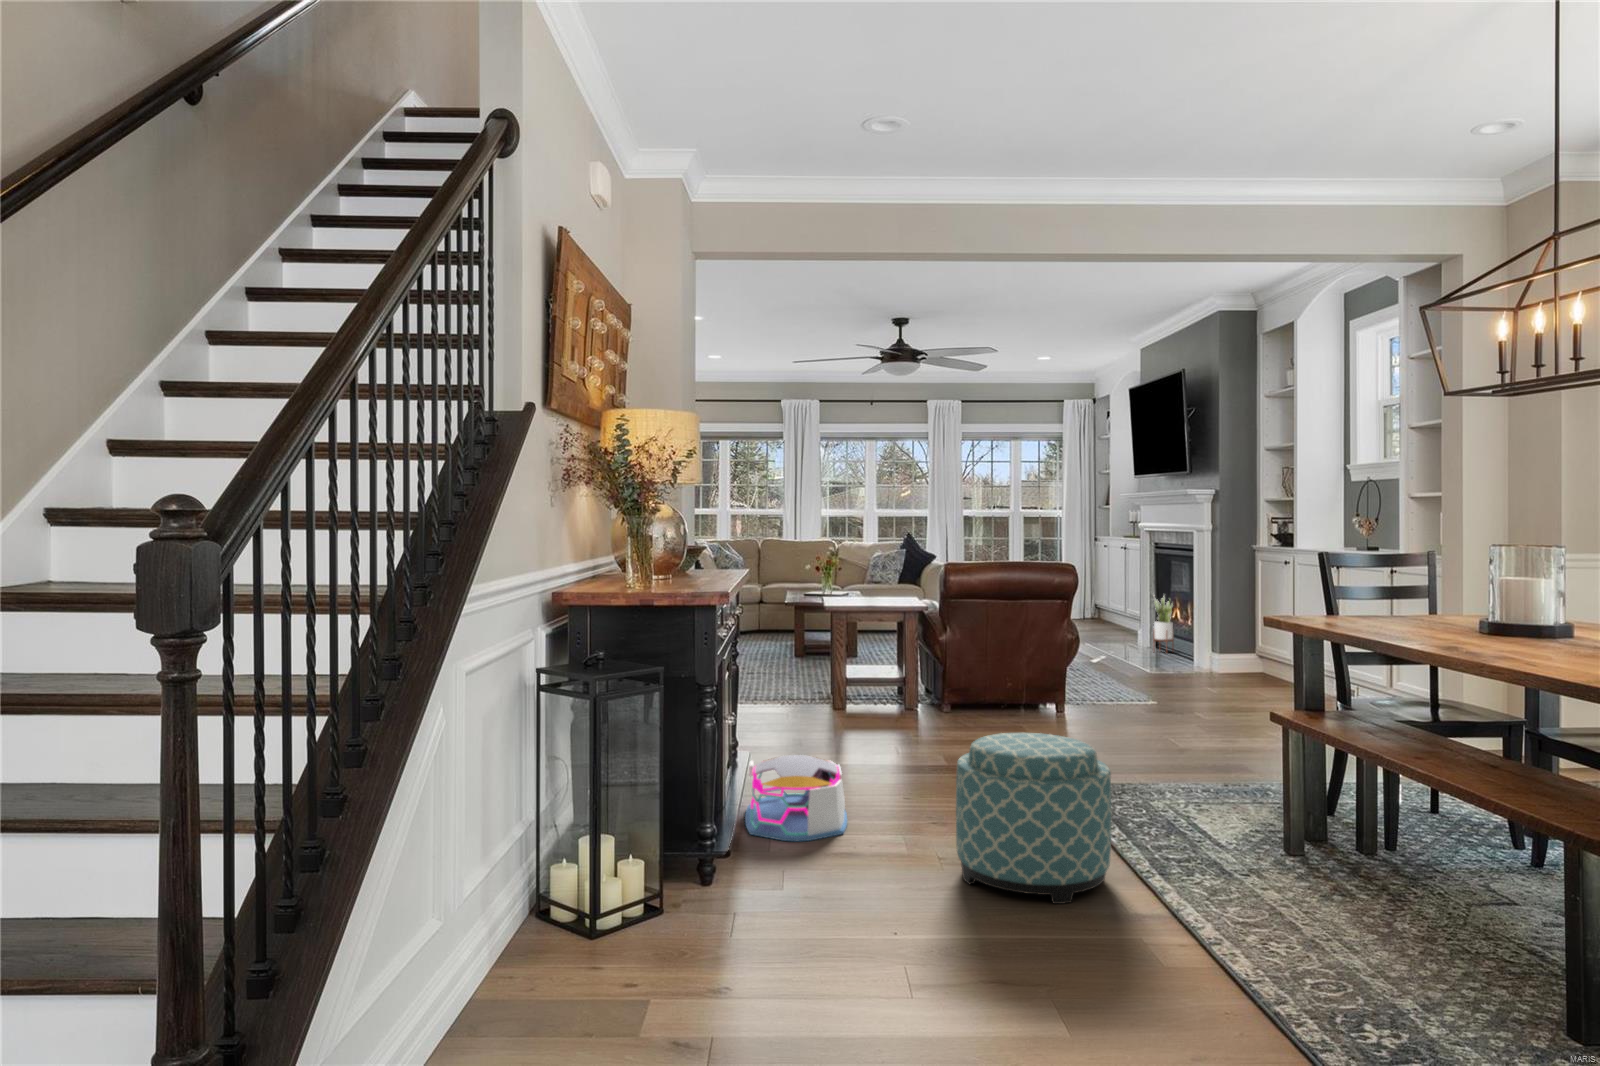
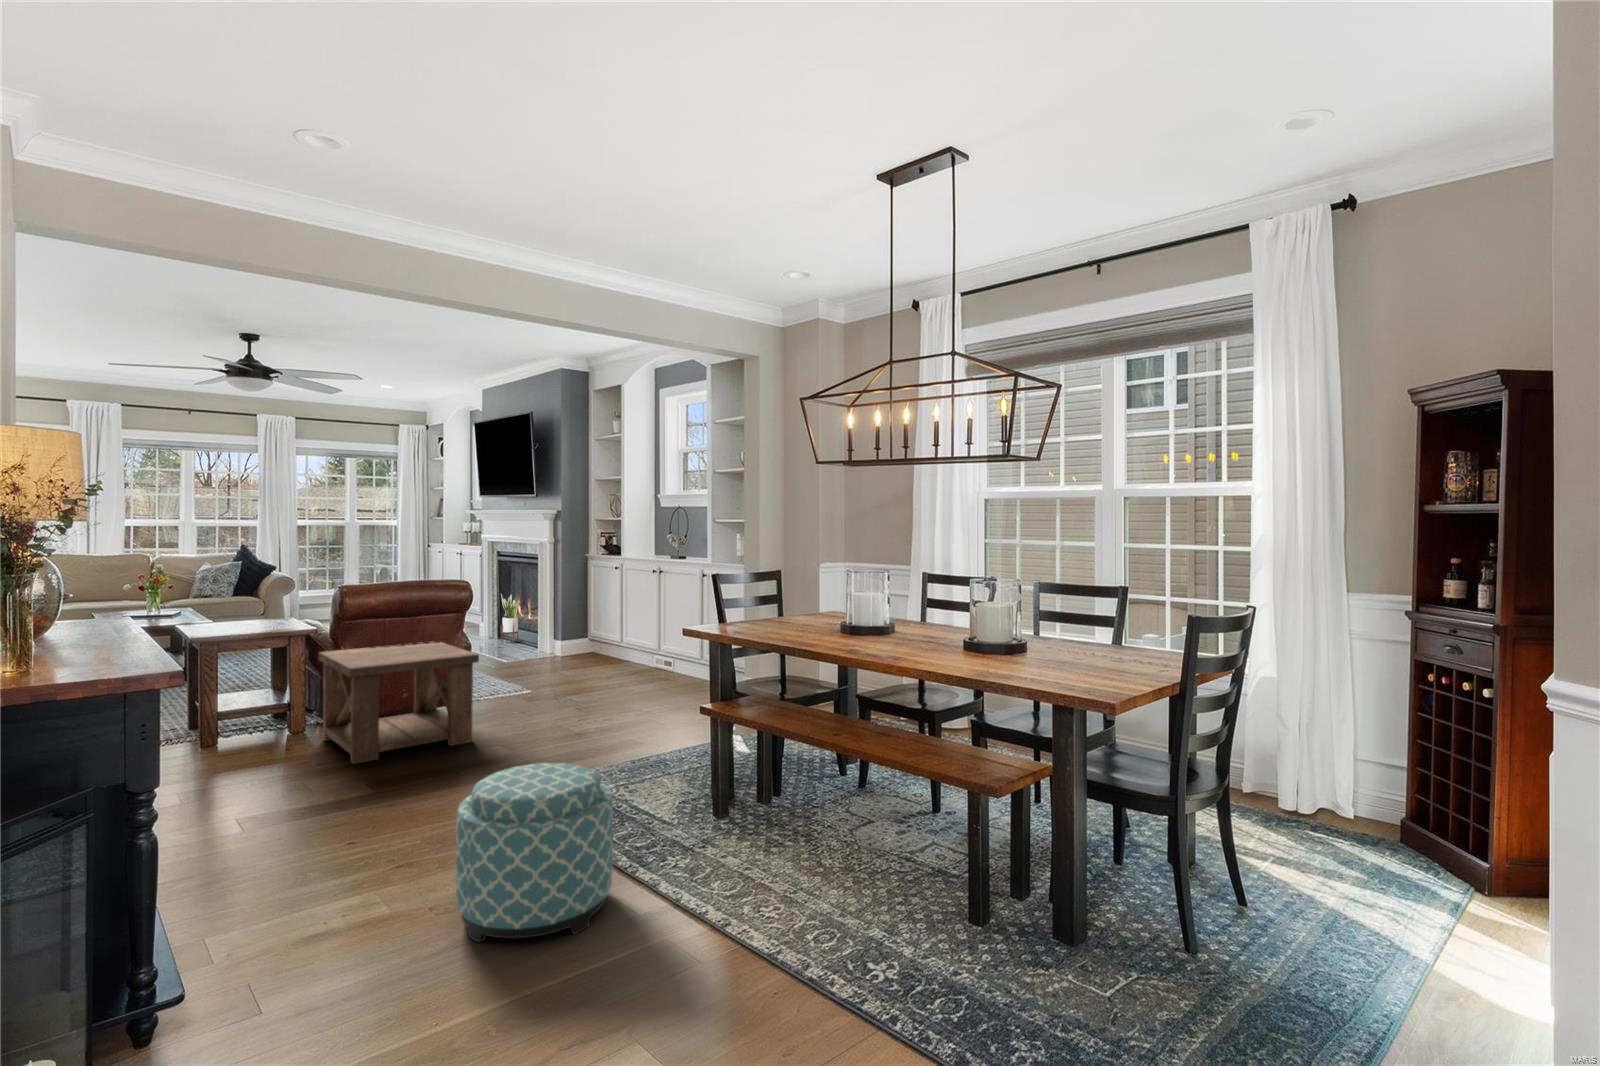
side table: none [930,628,1068,737] -> present [318,641,479,764]
storage bin: present [745,755,847,841] -> none [124,837,291,972]

